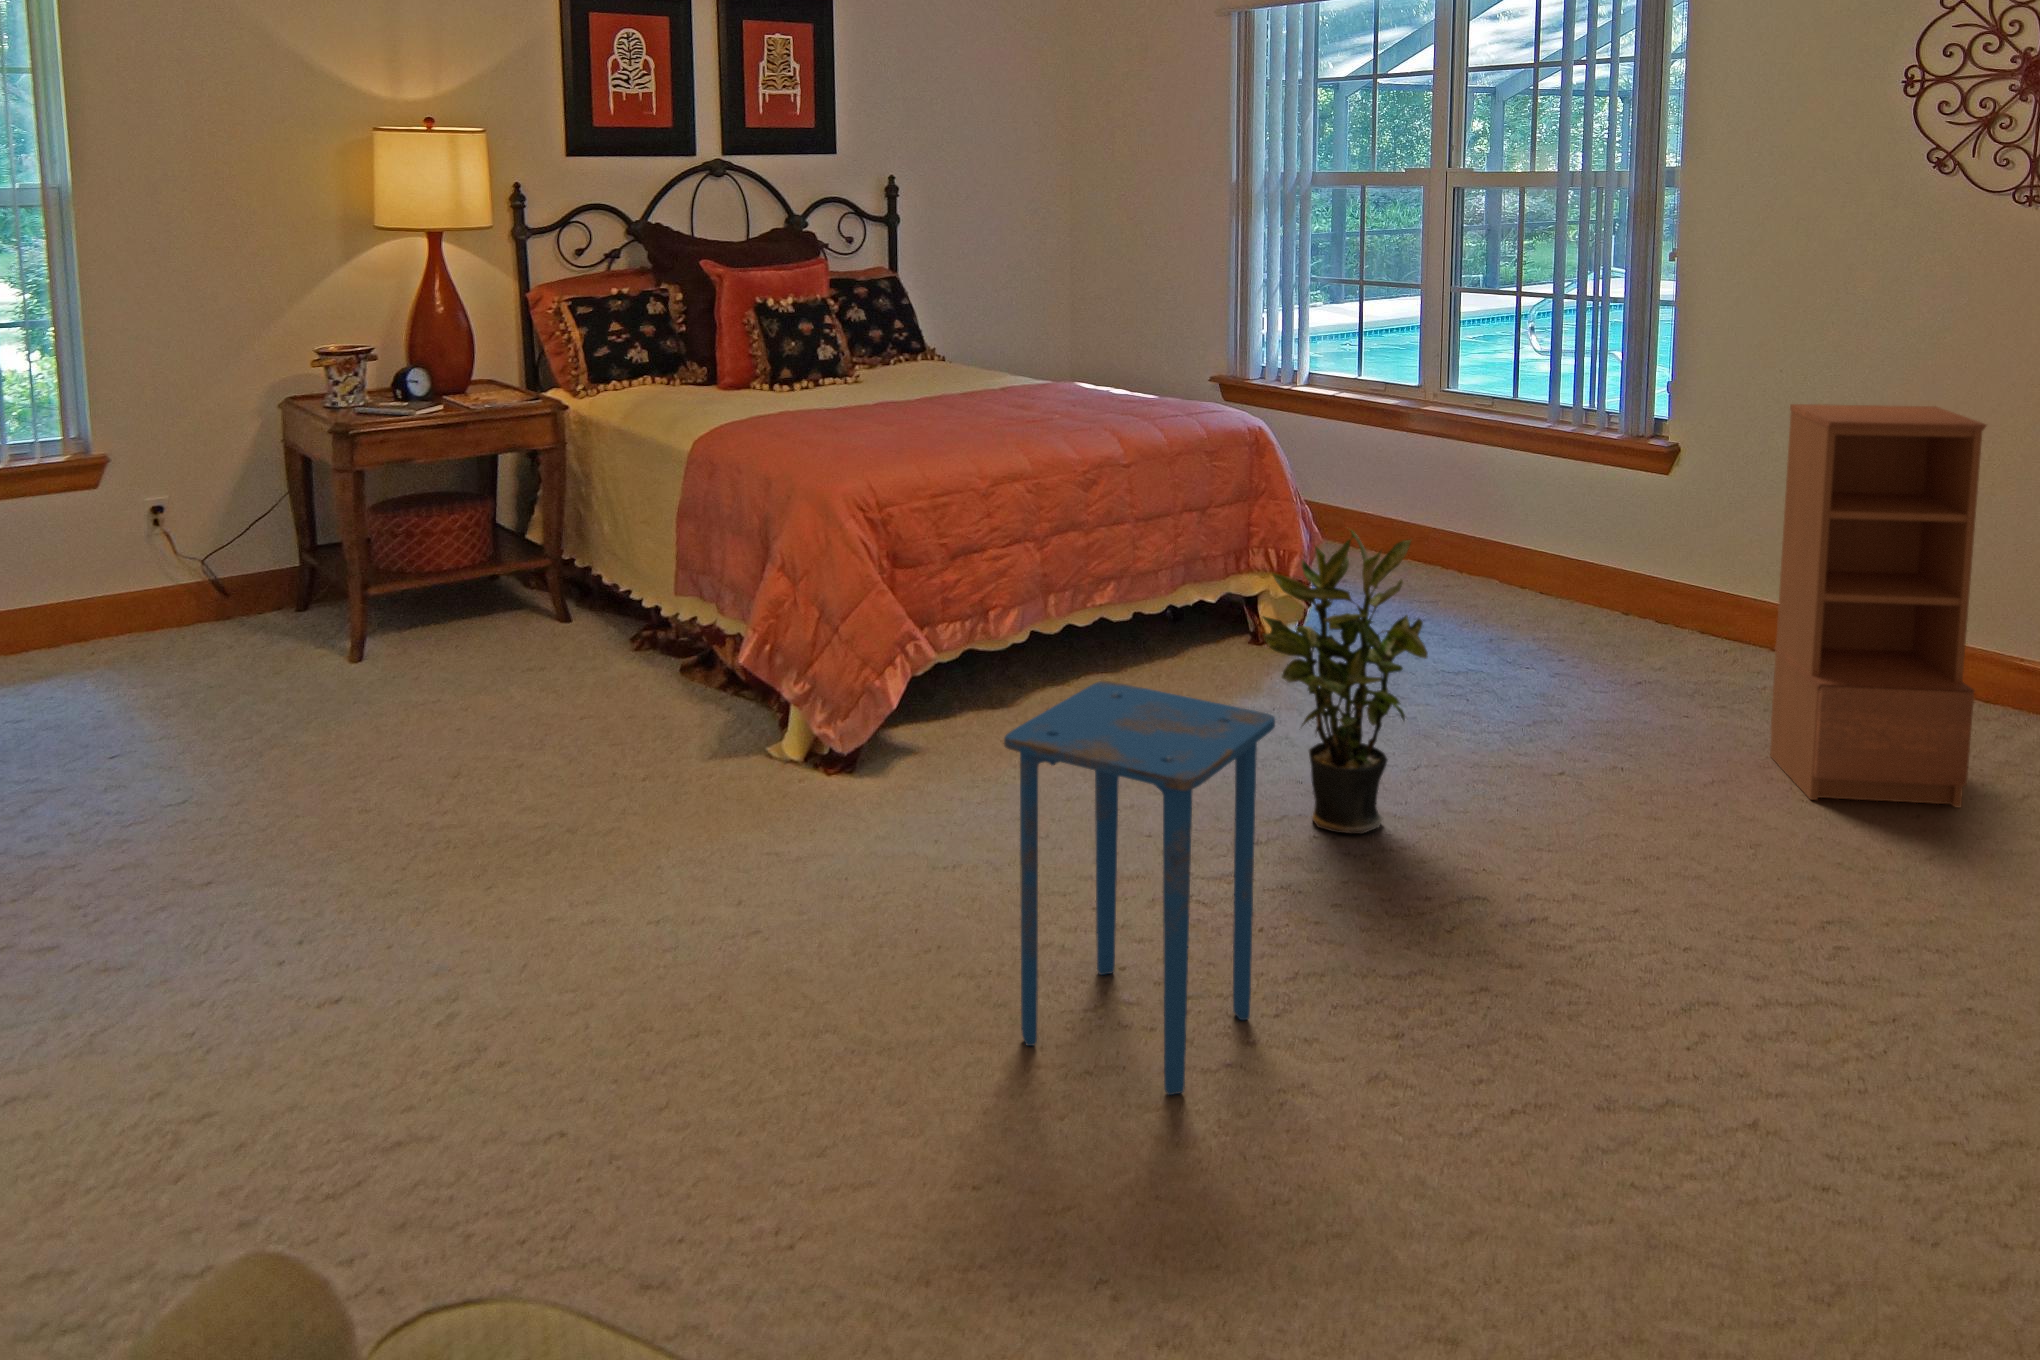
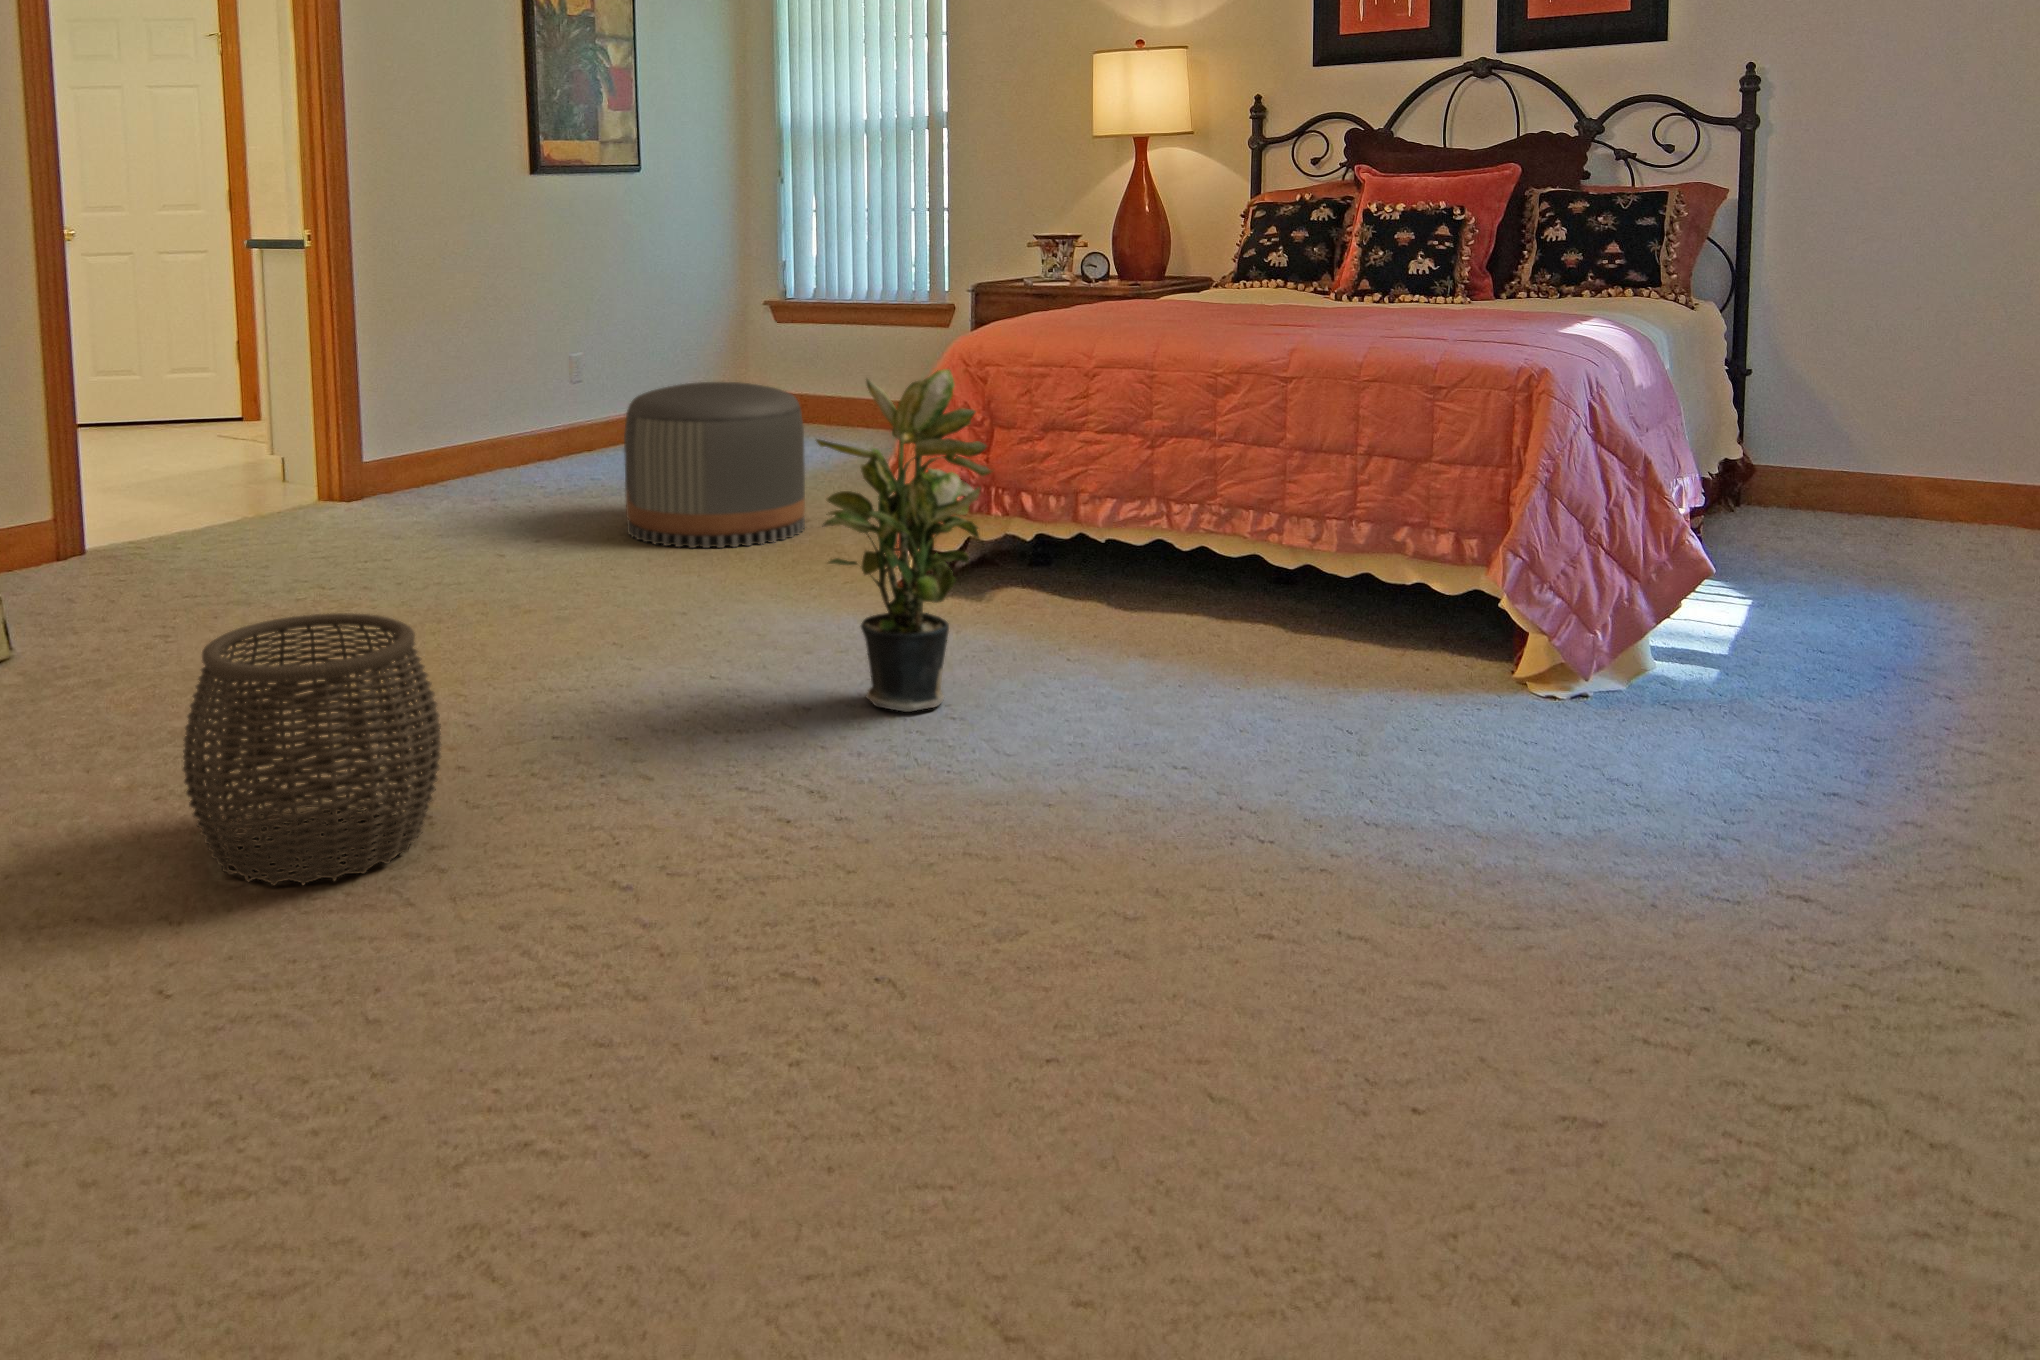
bookcase: present [1770,404,1986,807] -> none [1258,264,1683,1105]
pouf: none [439,616,697,883] -> present [624,382,805,548]
side table: present [1004,681,1275,1095] -> none [343,405,561,686]
woven basket: none [1623,876,1904,1178] -> present [183,613,441,885]

